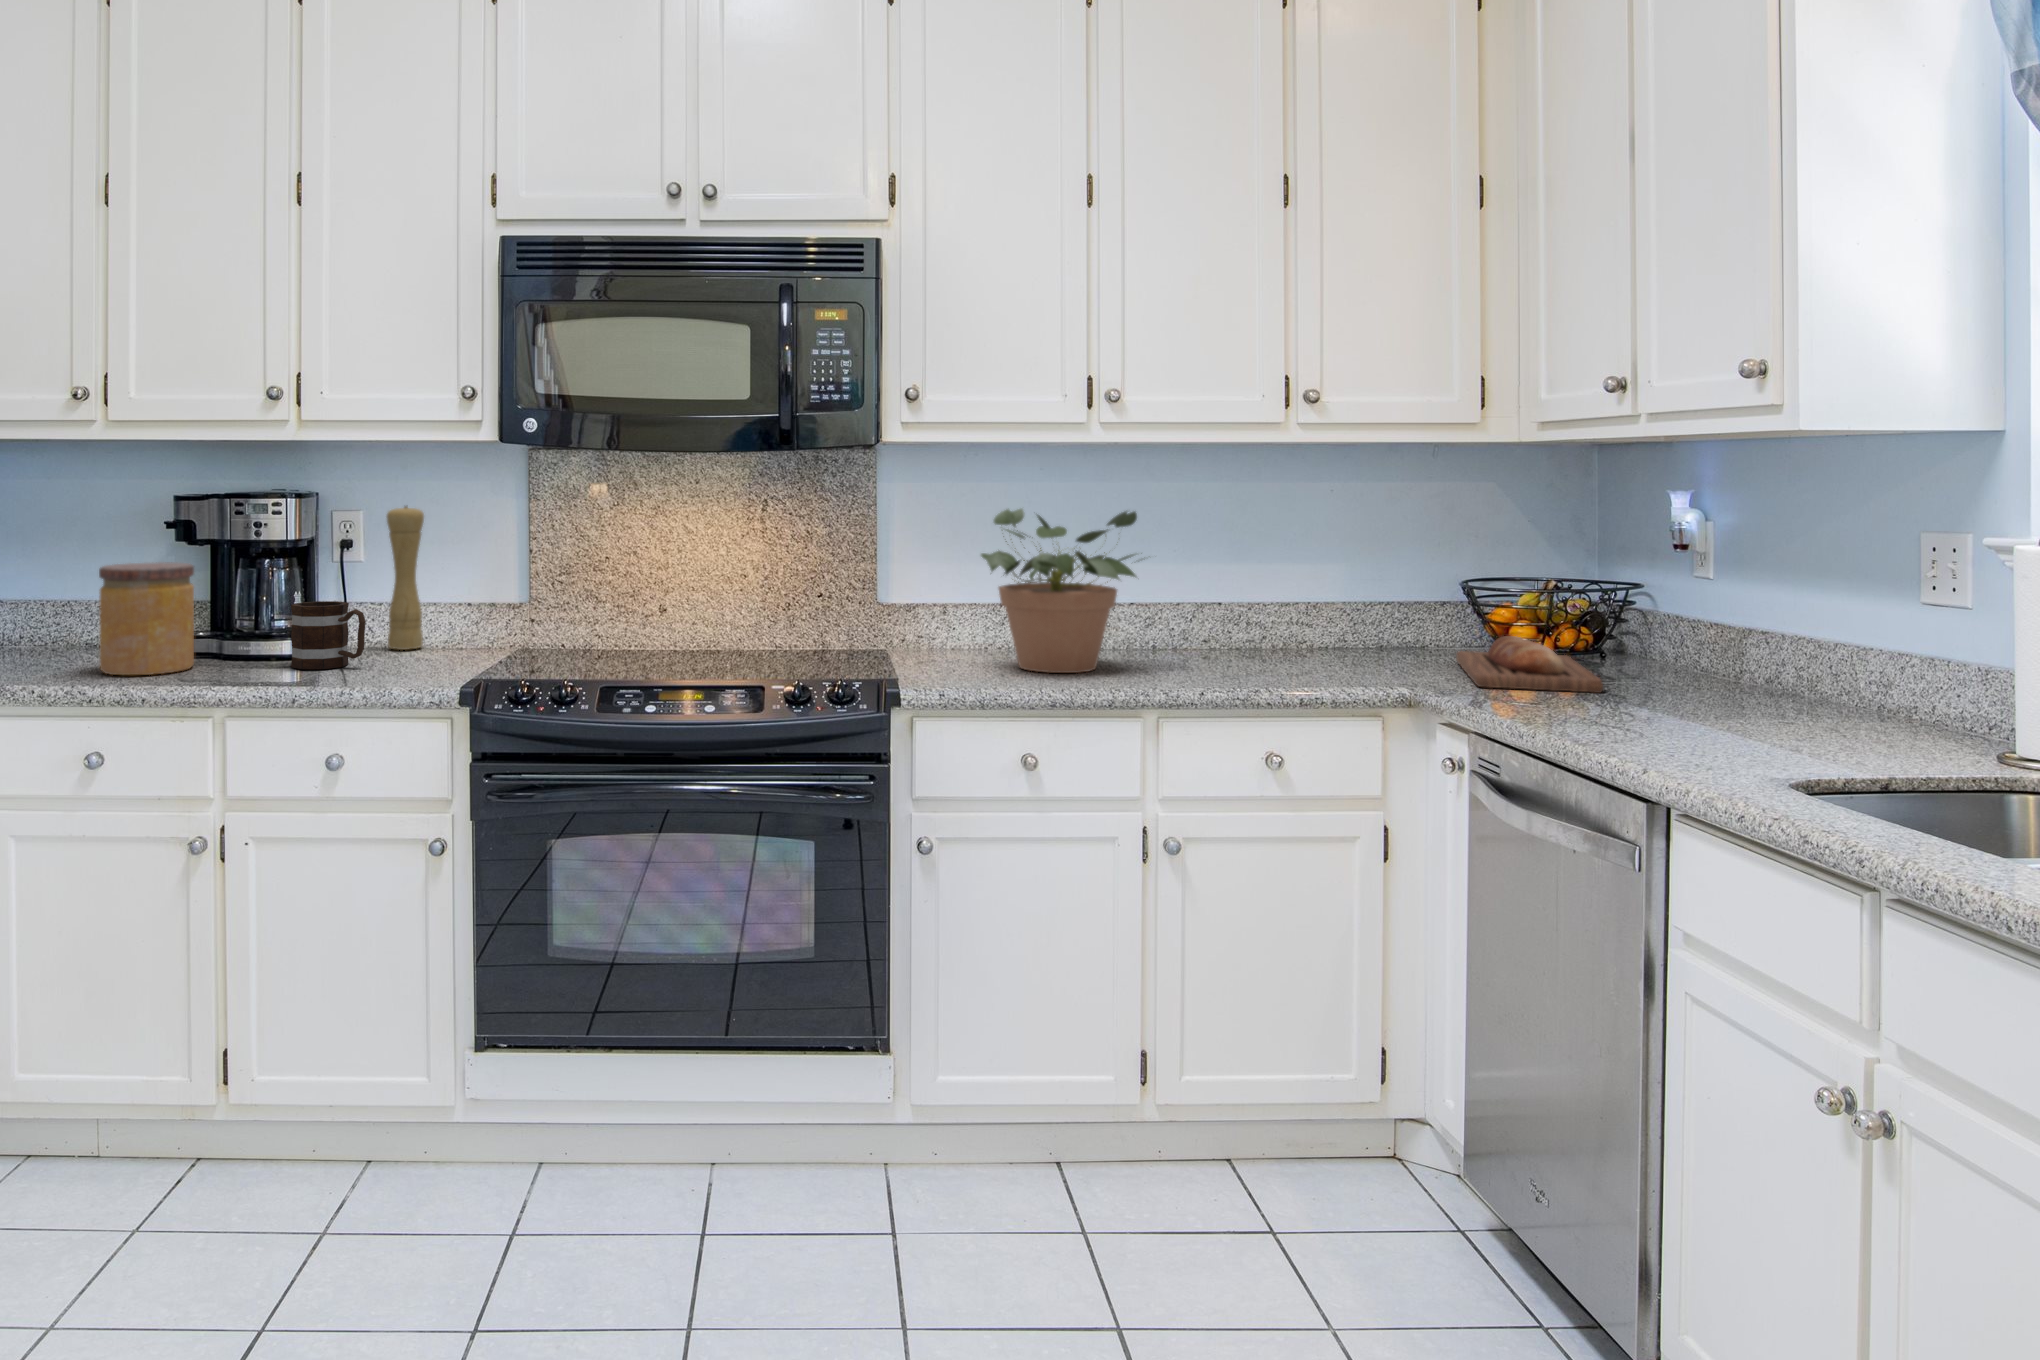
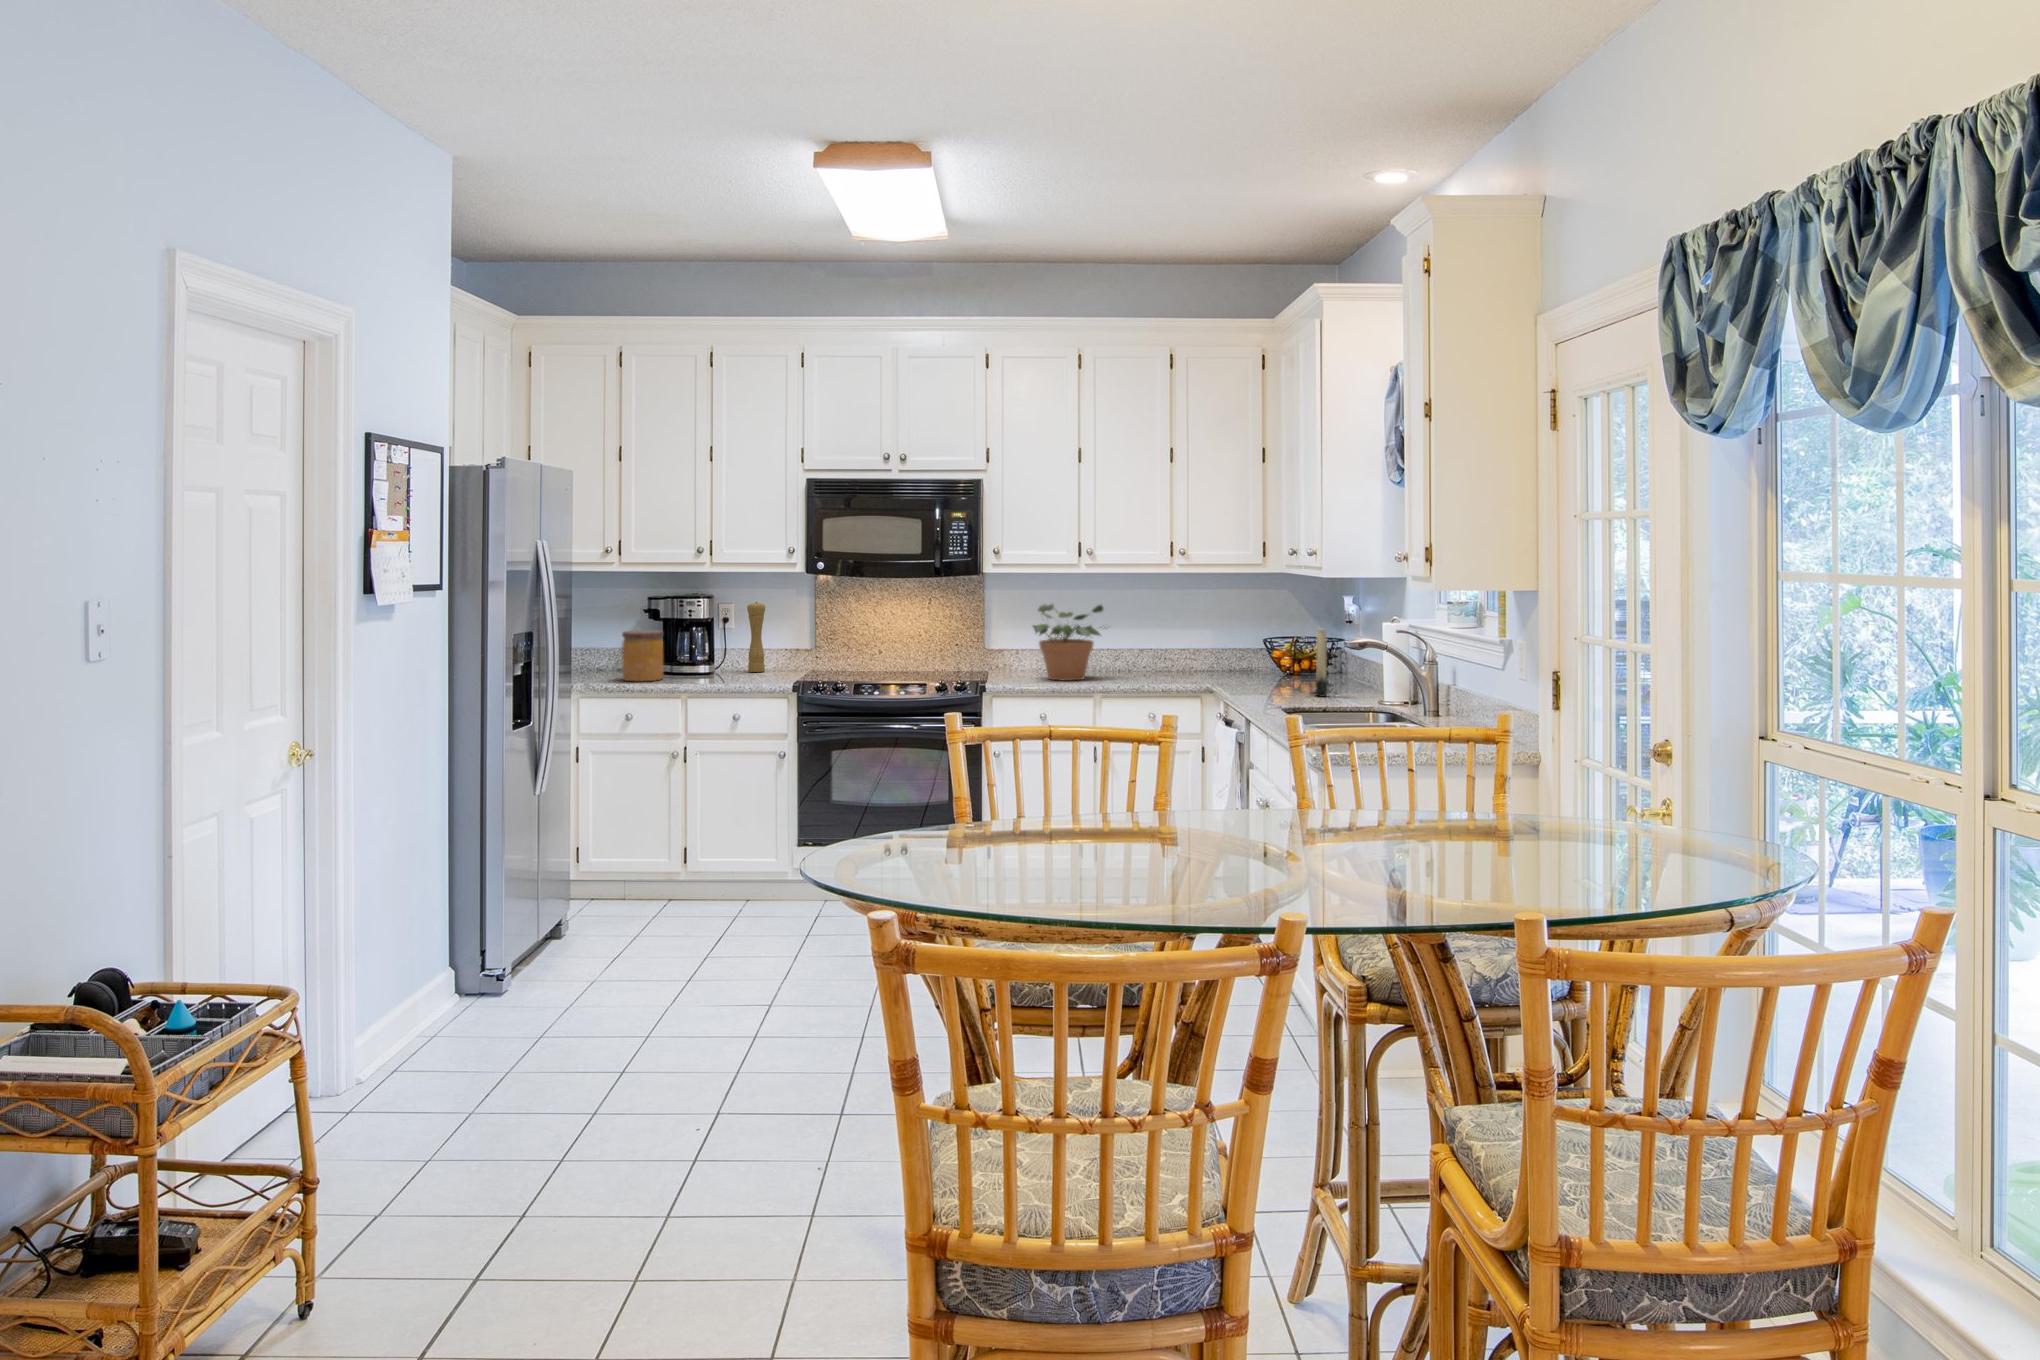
candle: none [1760,562,1818,738] -> present [1311,631,1327,697]
mug: present [291,601,366,669] -> none [709,648,744,679]
bread loaf: present [1456,636,1603,693] -> none [1240,663,1304,686]

